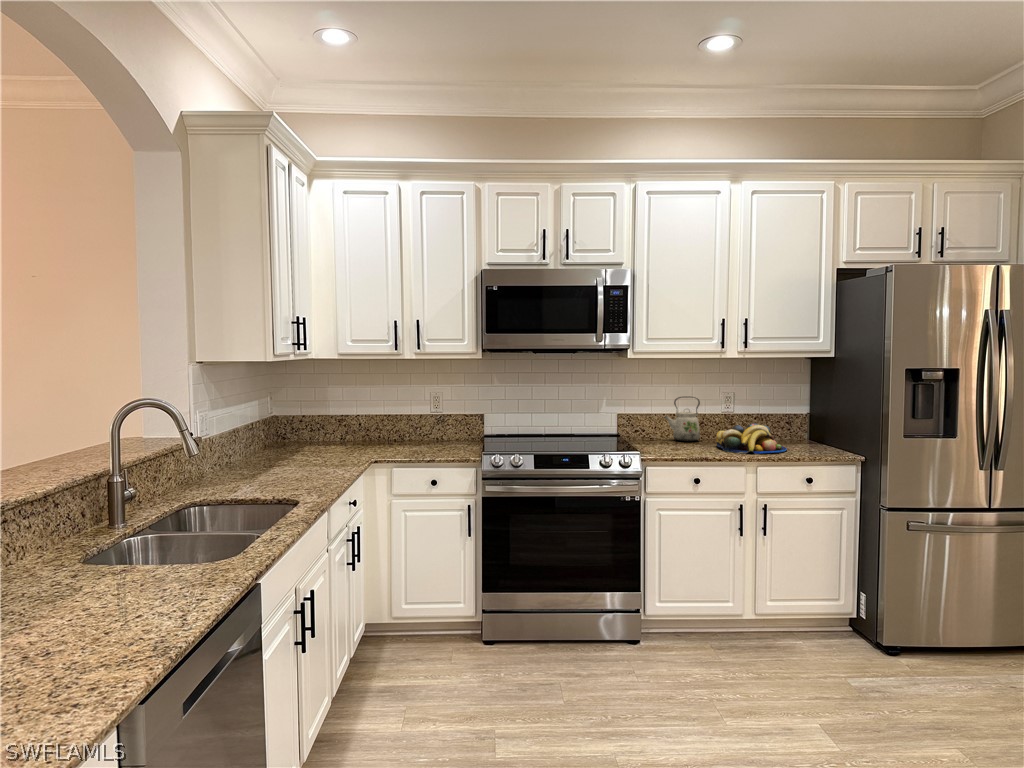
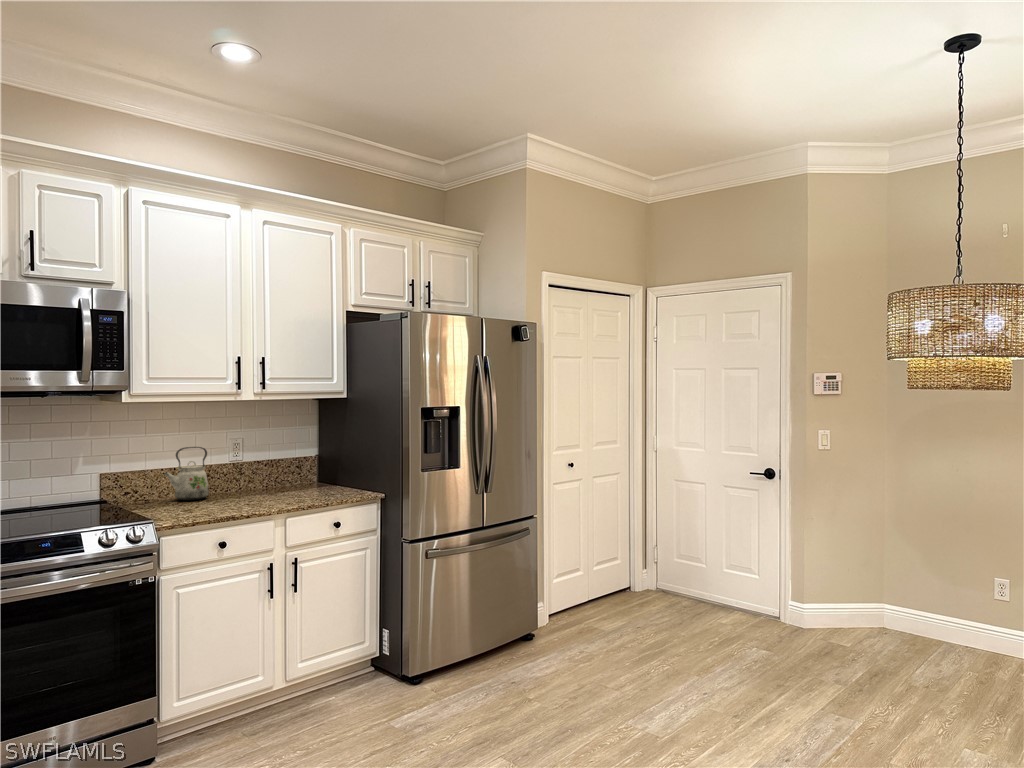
fruit bowl: present [716,423,787,454] -> none [232,471,310,506]

